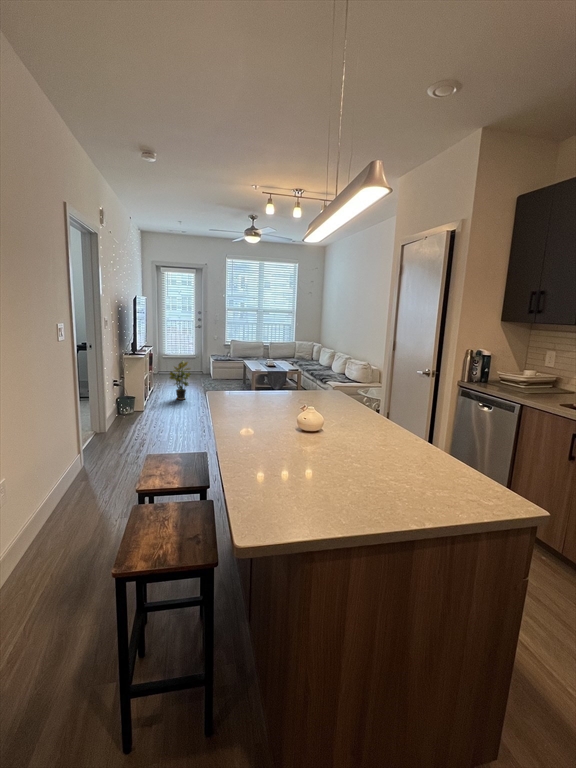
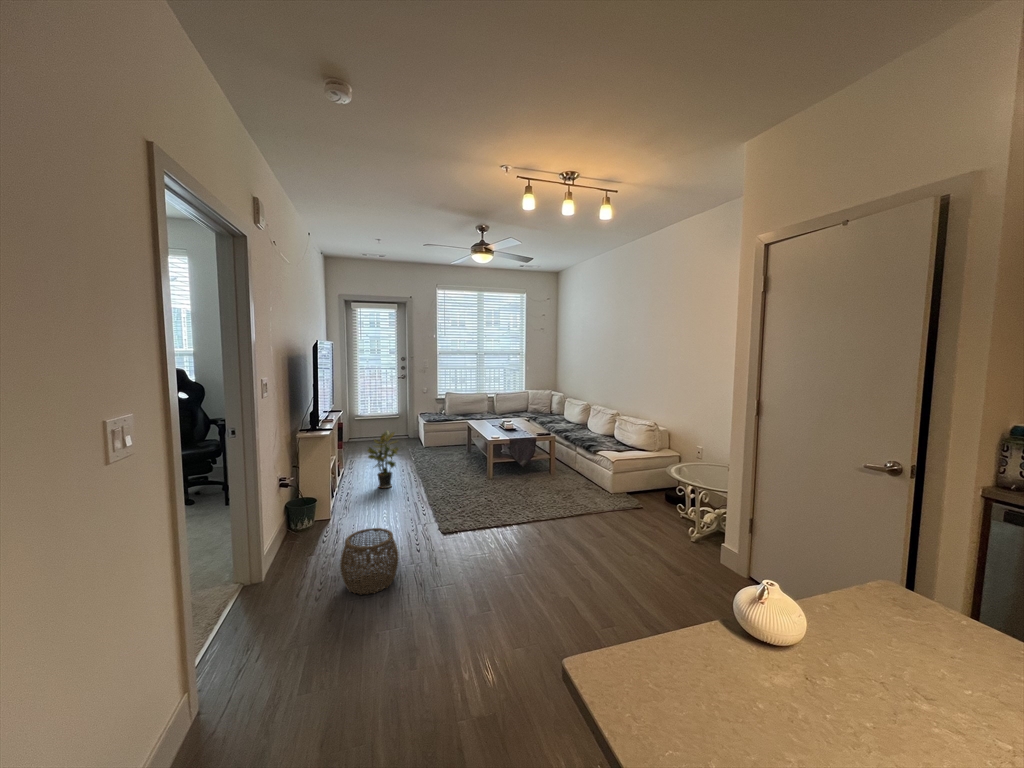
woven basket: none [149,409,183,442] -> present [340,528,399,595]

